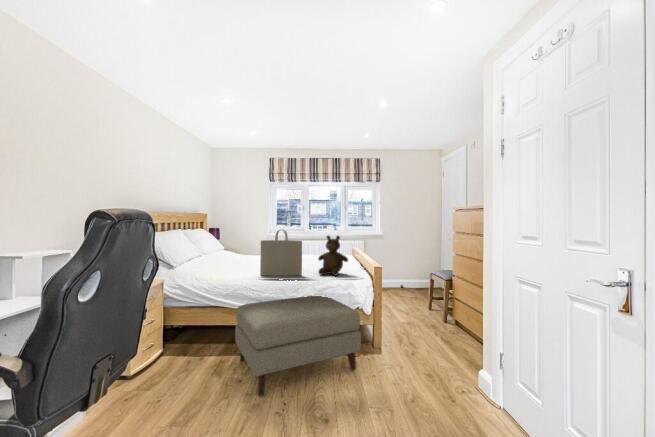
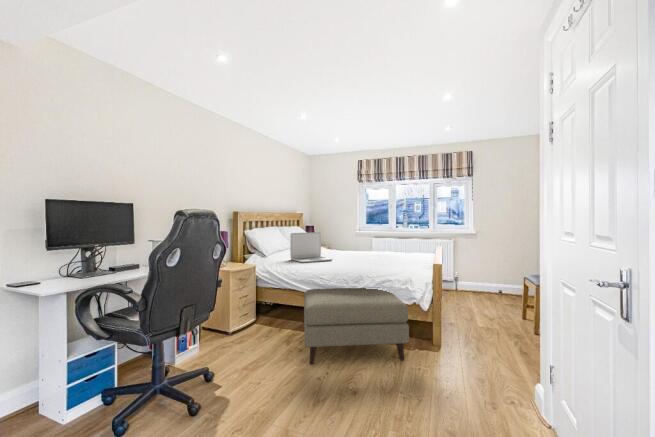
tote bag: present [260,230,302,276] -> none [327,226,363,268]
teddy bear: present [318,235,348,276] -> none [378,232,408,270]
laptop: none [207,236,260,273] -> present [290,232,333,263]

